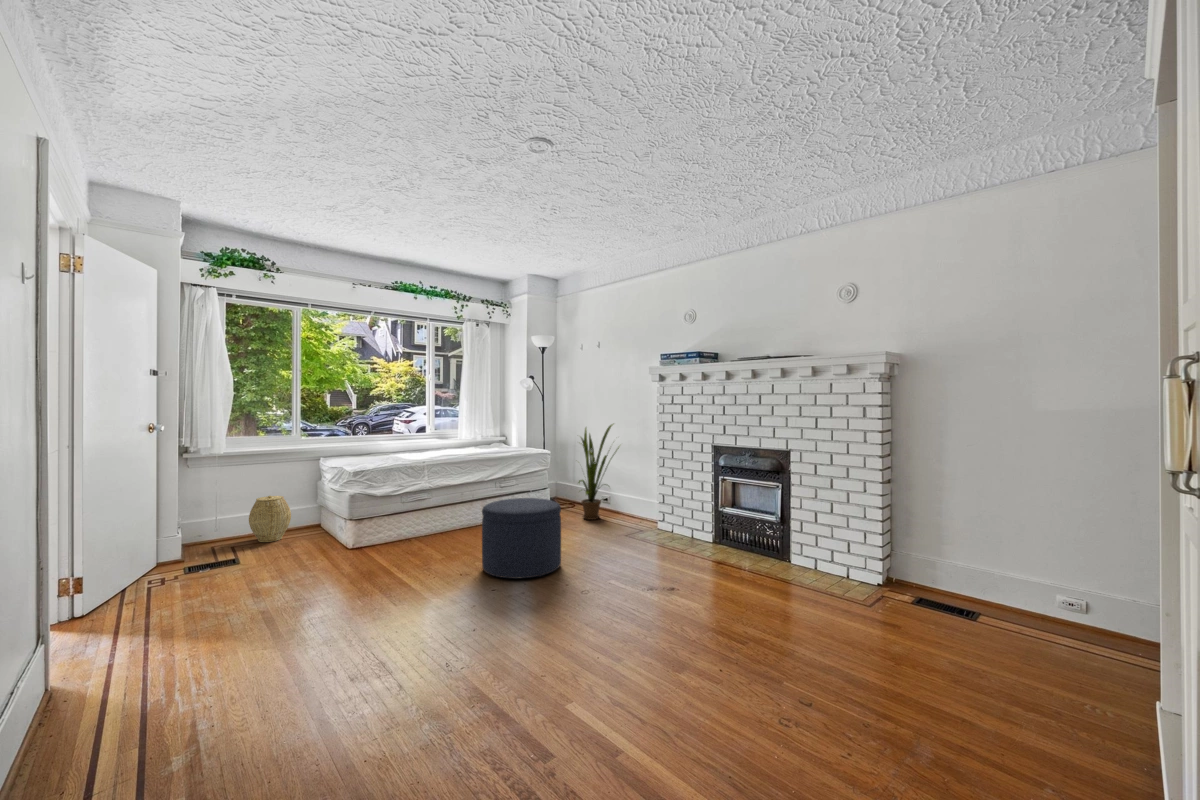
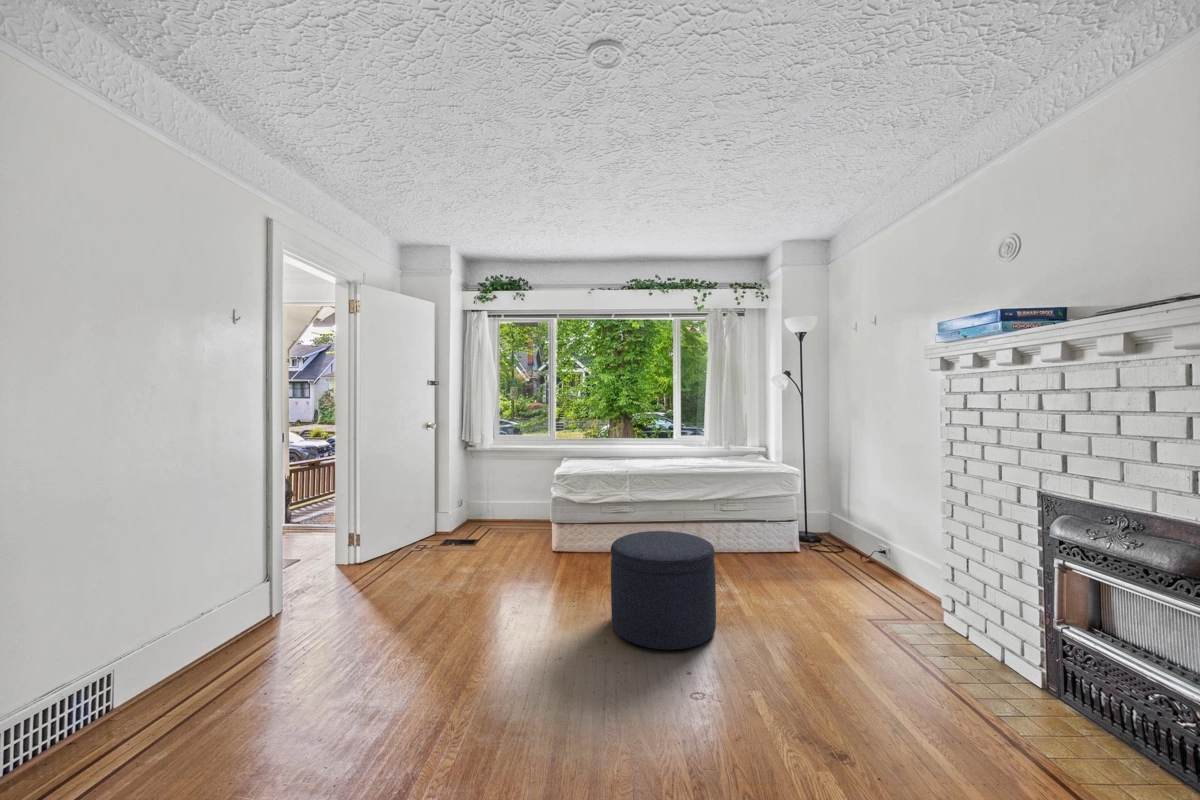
house plant: present [579,424,619,520] -> none [816,436,898,576]
woven basket: present [249,496,291,542] -> none [502,487,534,528]

